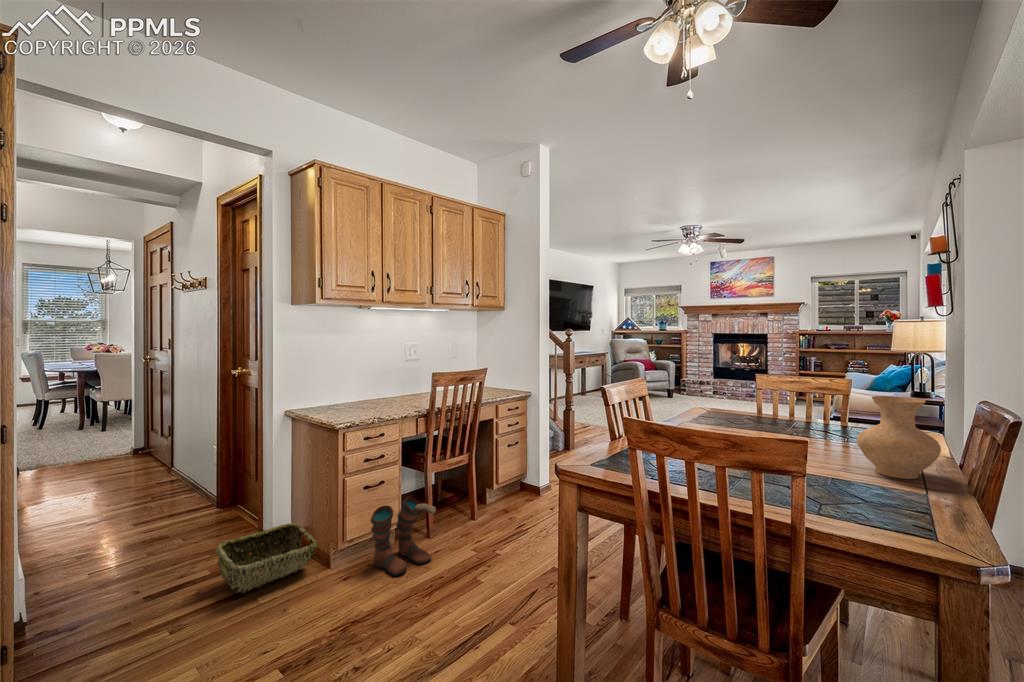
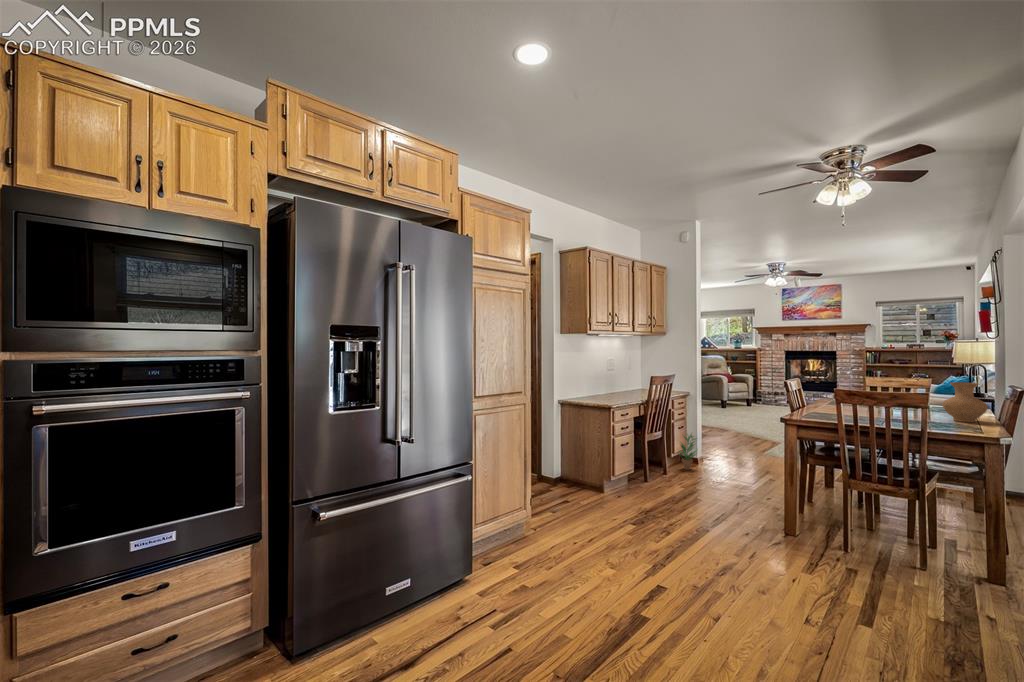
potted plant: none [498,453,530,508] -> present [679,434,696,470]
boots: present [370,497,436,576] -> none [626,453,662,497]
woven basket: present [216,523,318,593] -> none [549,468,598,501]

